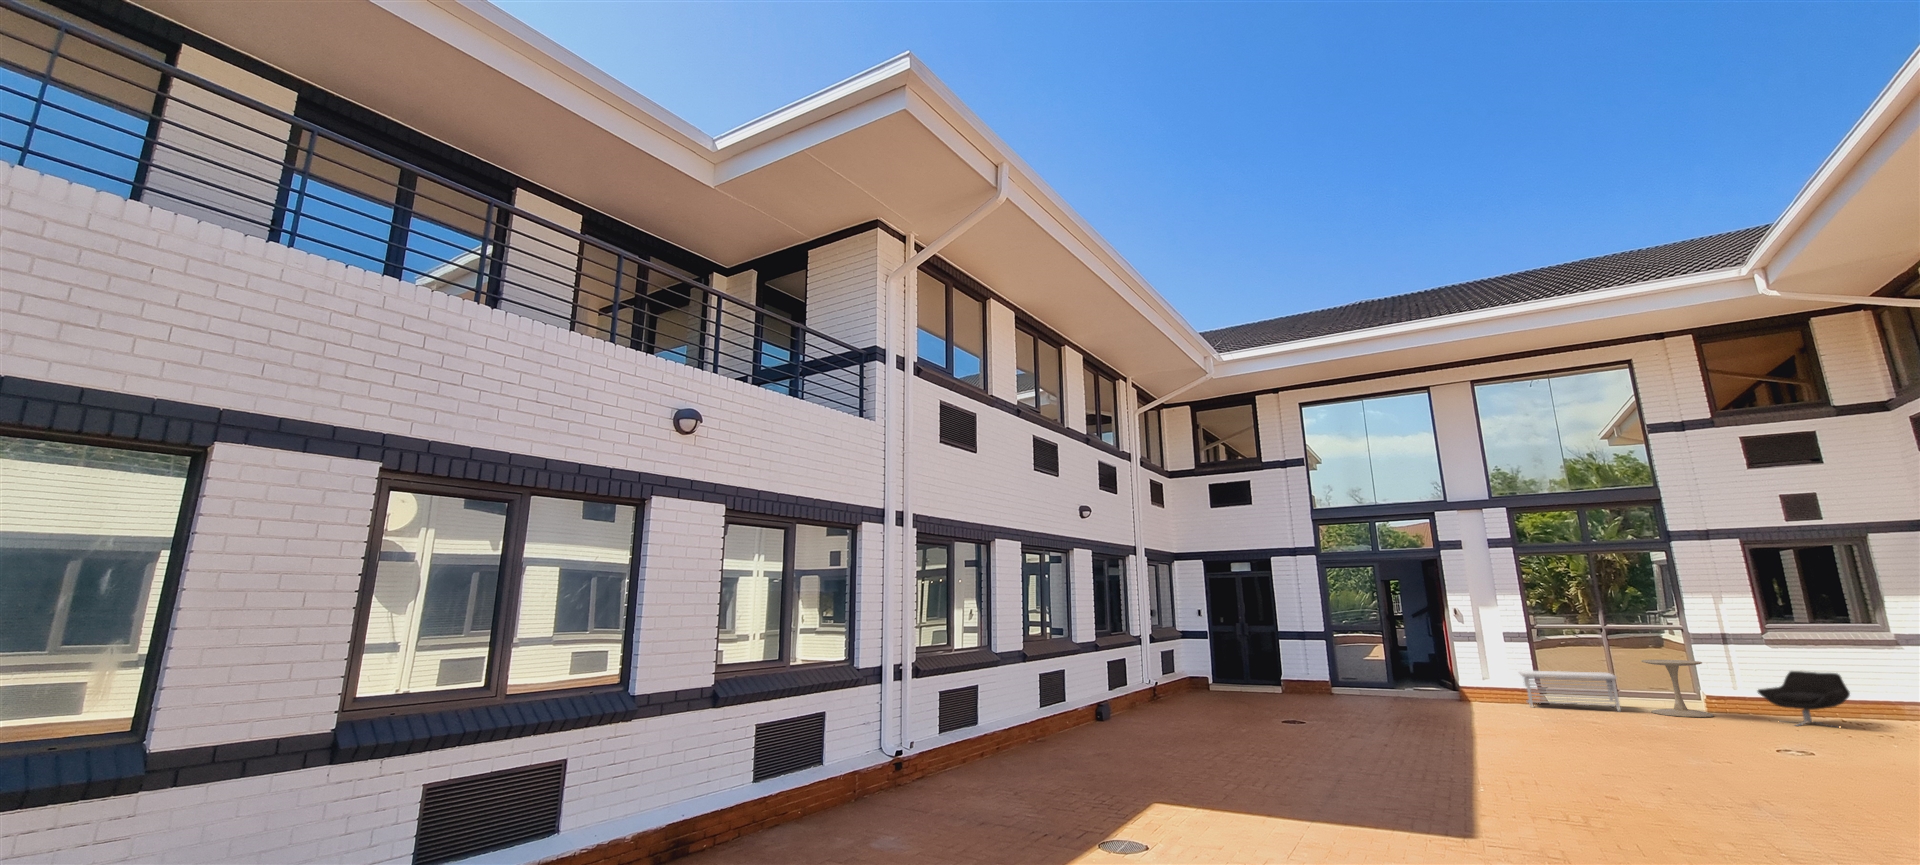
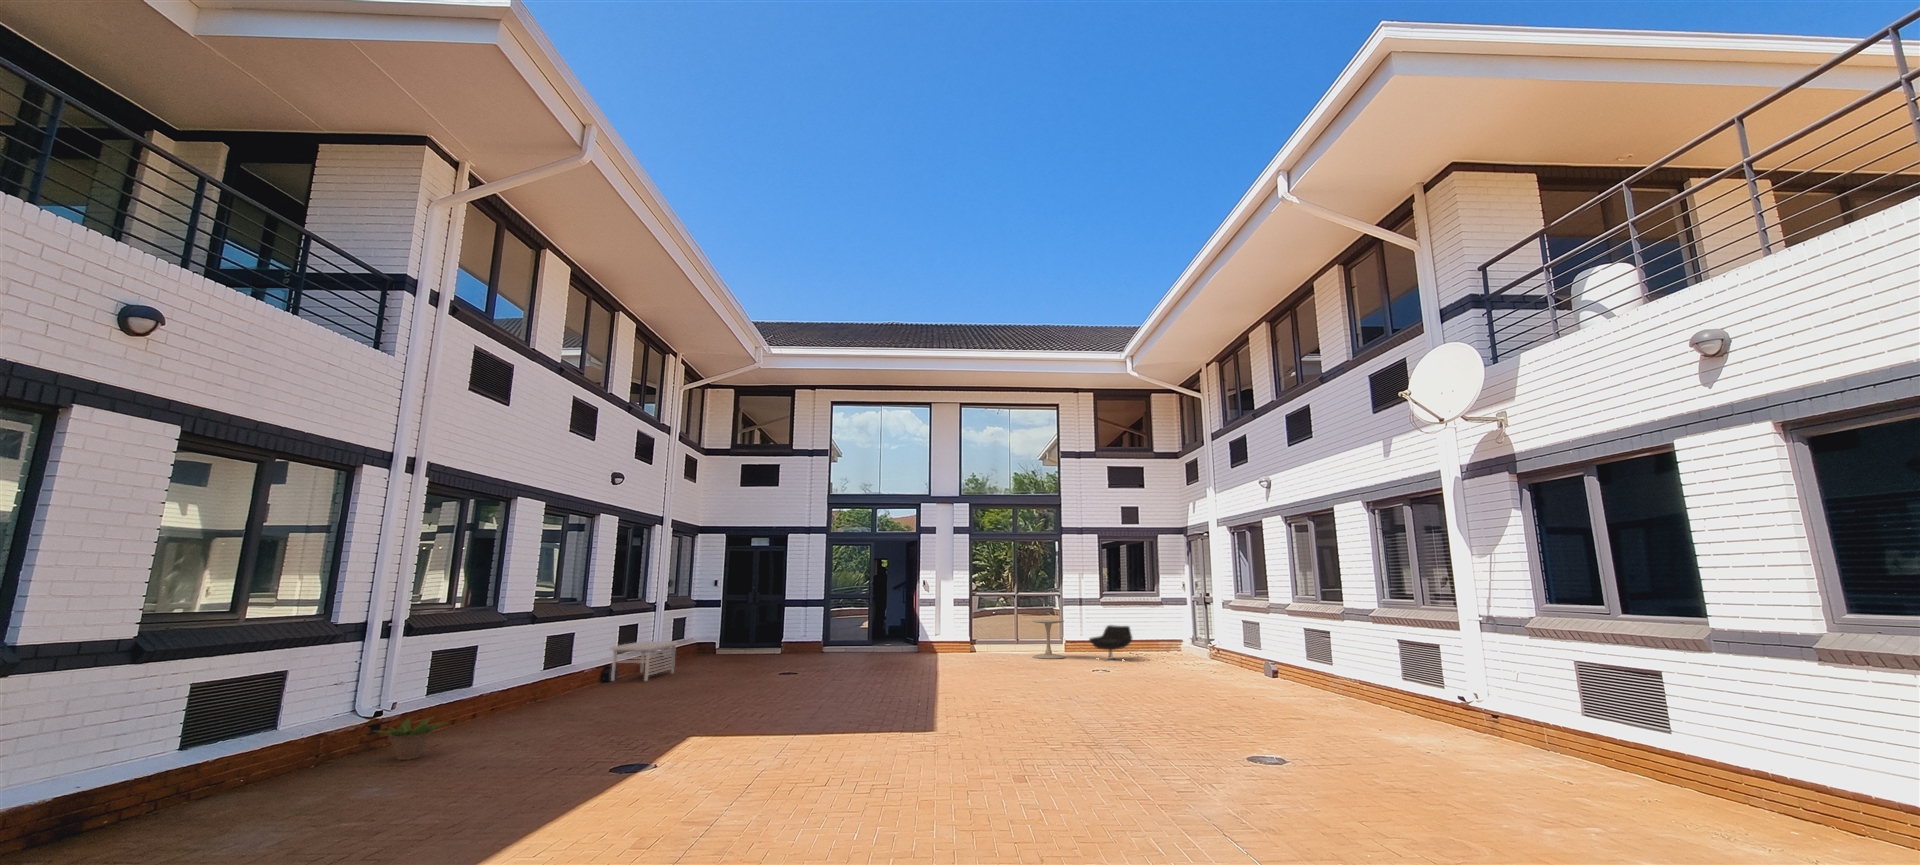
storage bench: present [1519,670,1621,711] -> present [610,641,677,681]
decorative plant: none [893,757,954,800] -> present [378,718,446,760]

